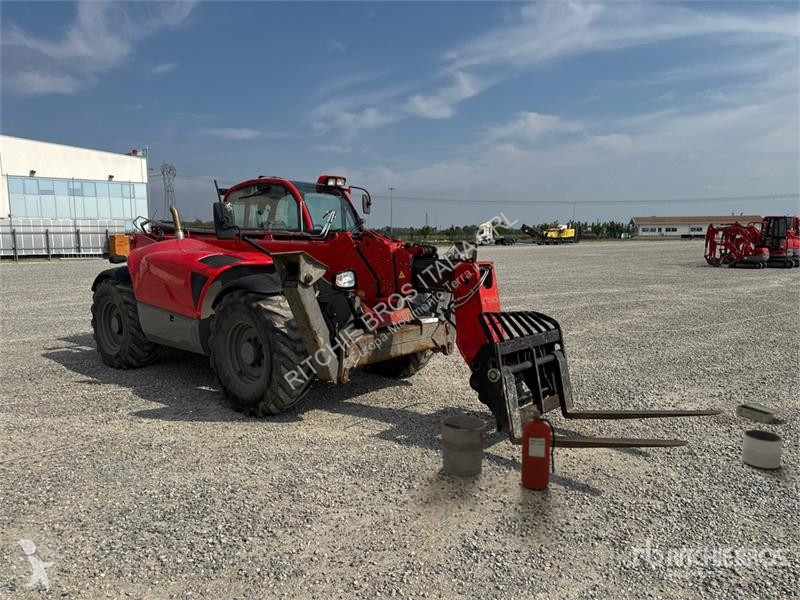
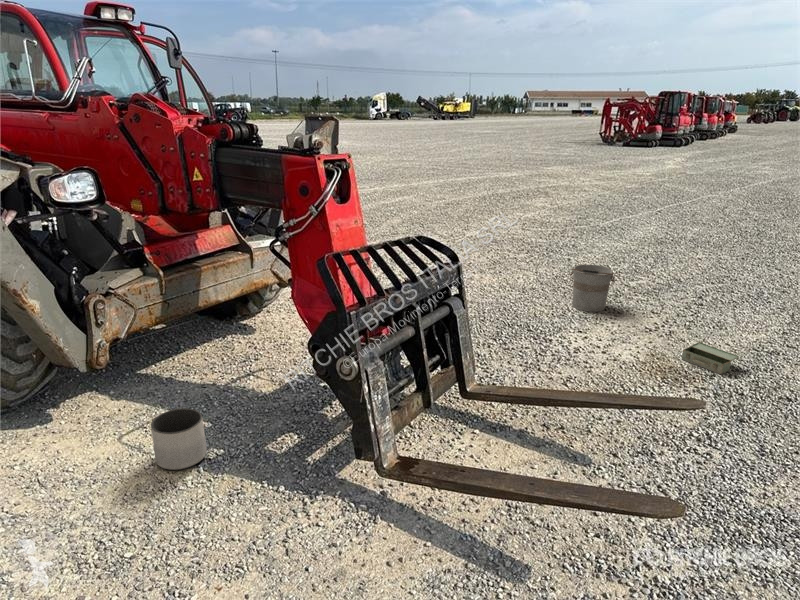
fire extinguisher: present [521,408,555,489] -> none [392,440,449,571]
bucket: present [435,416,488,476] -> present [570,264,615,312]
planter: present [742,430,782,469] -> present [151,408,207,470]

